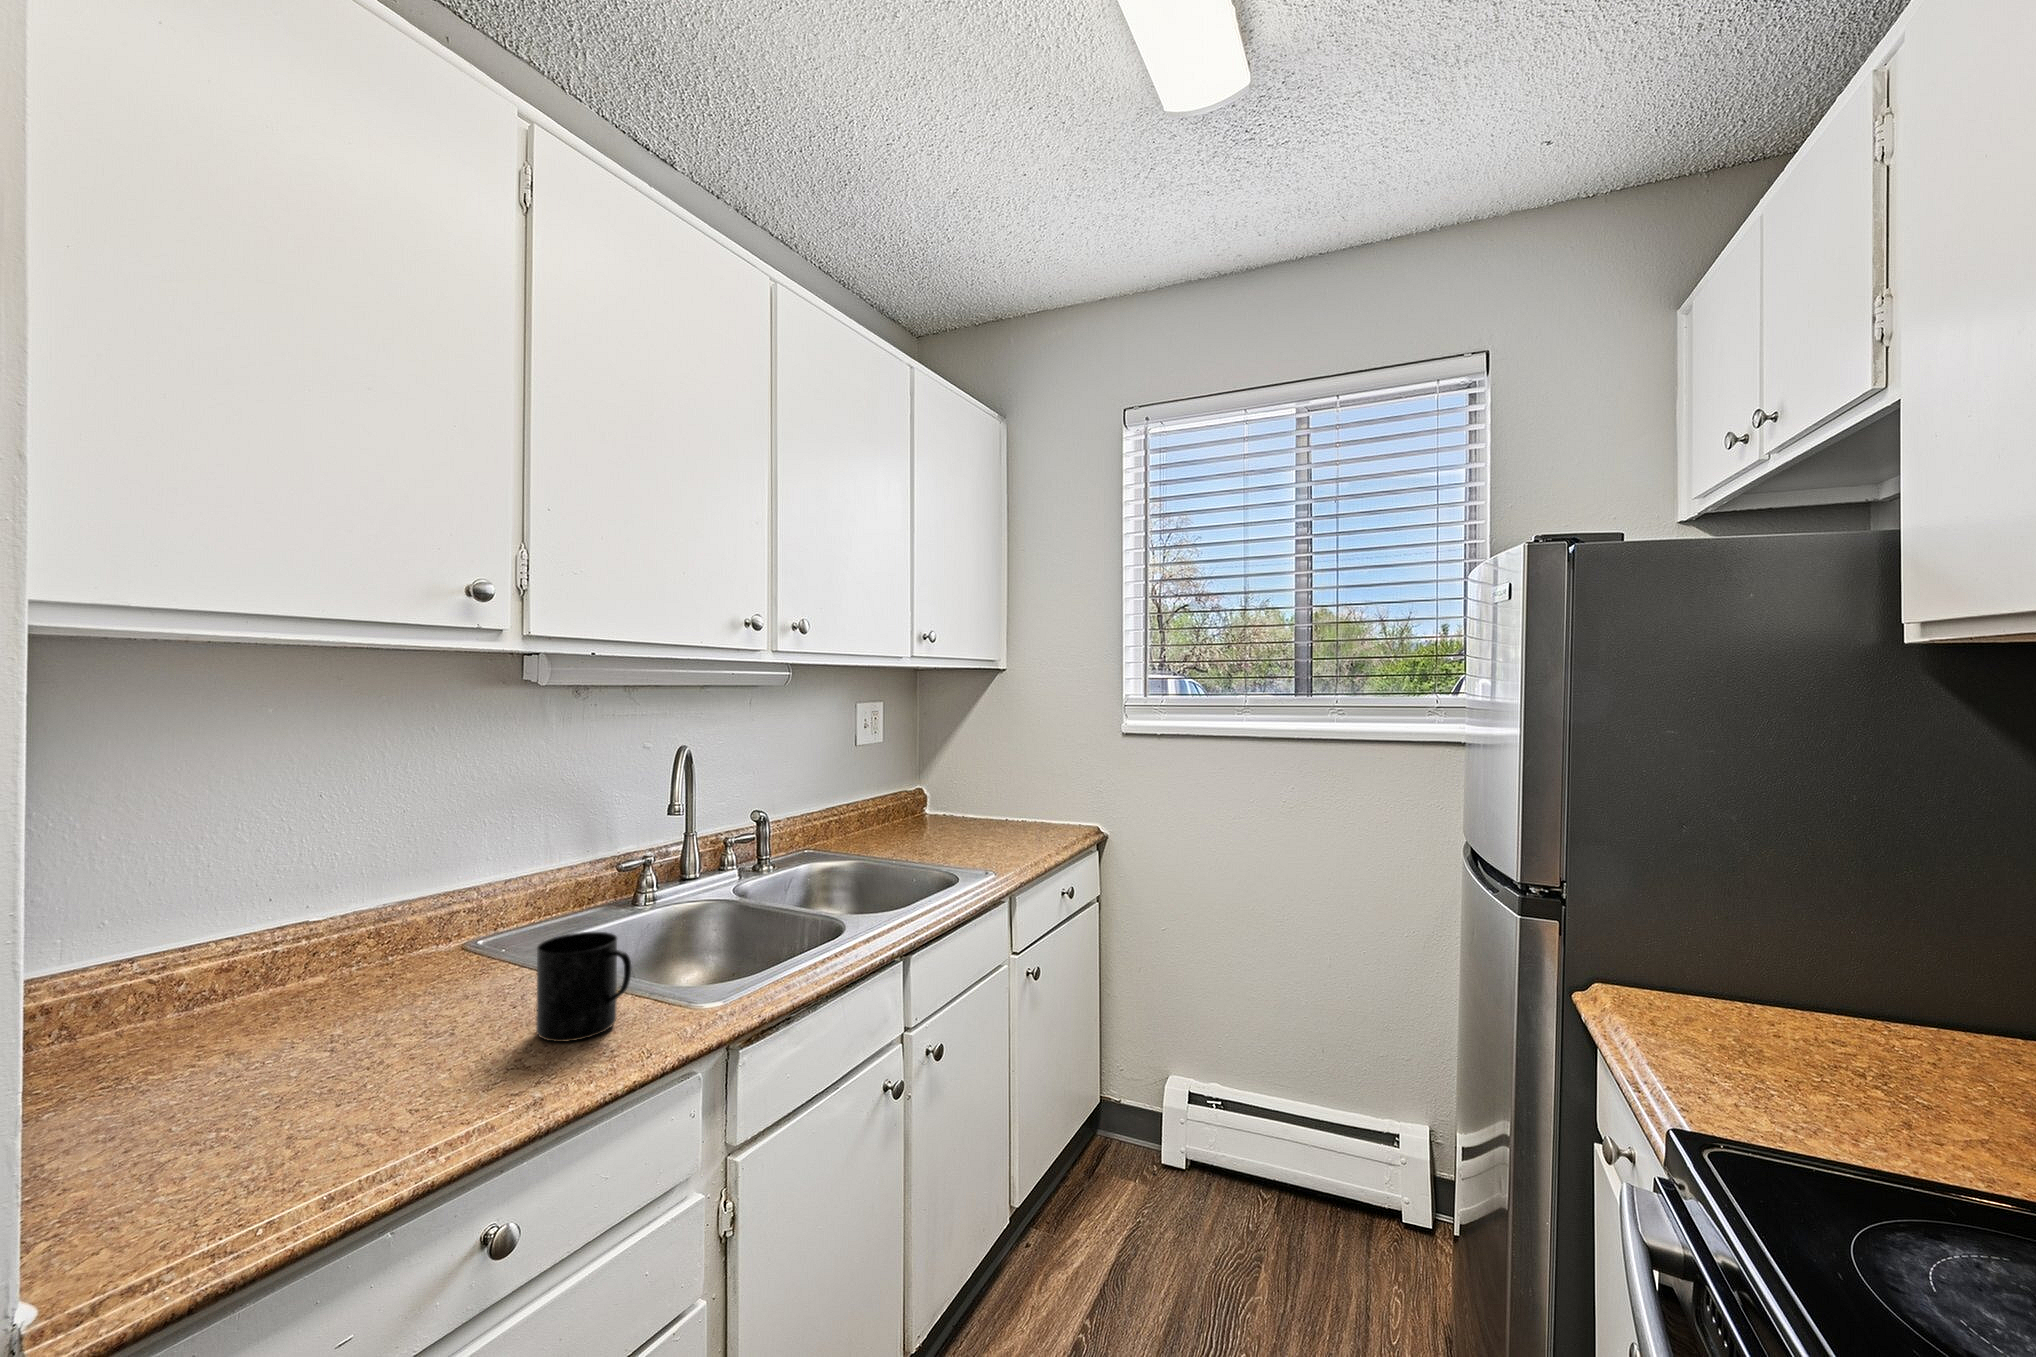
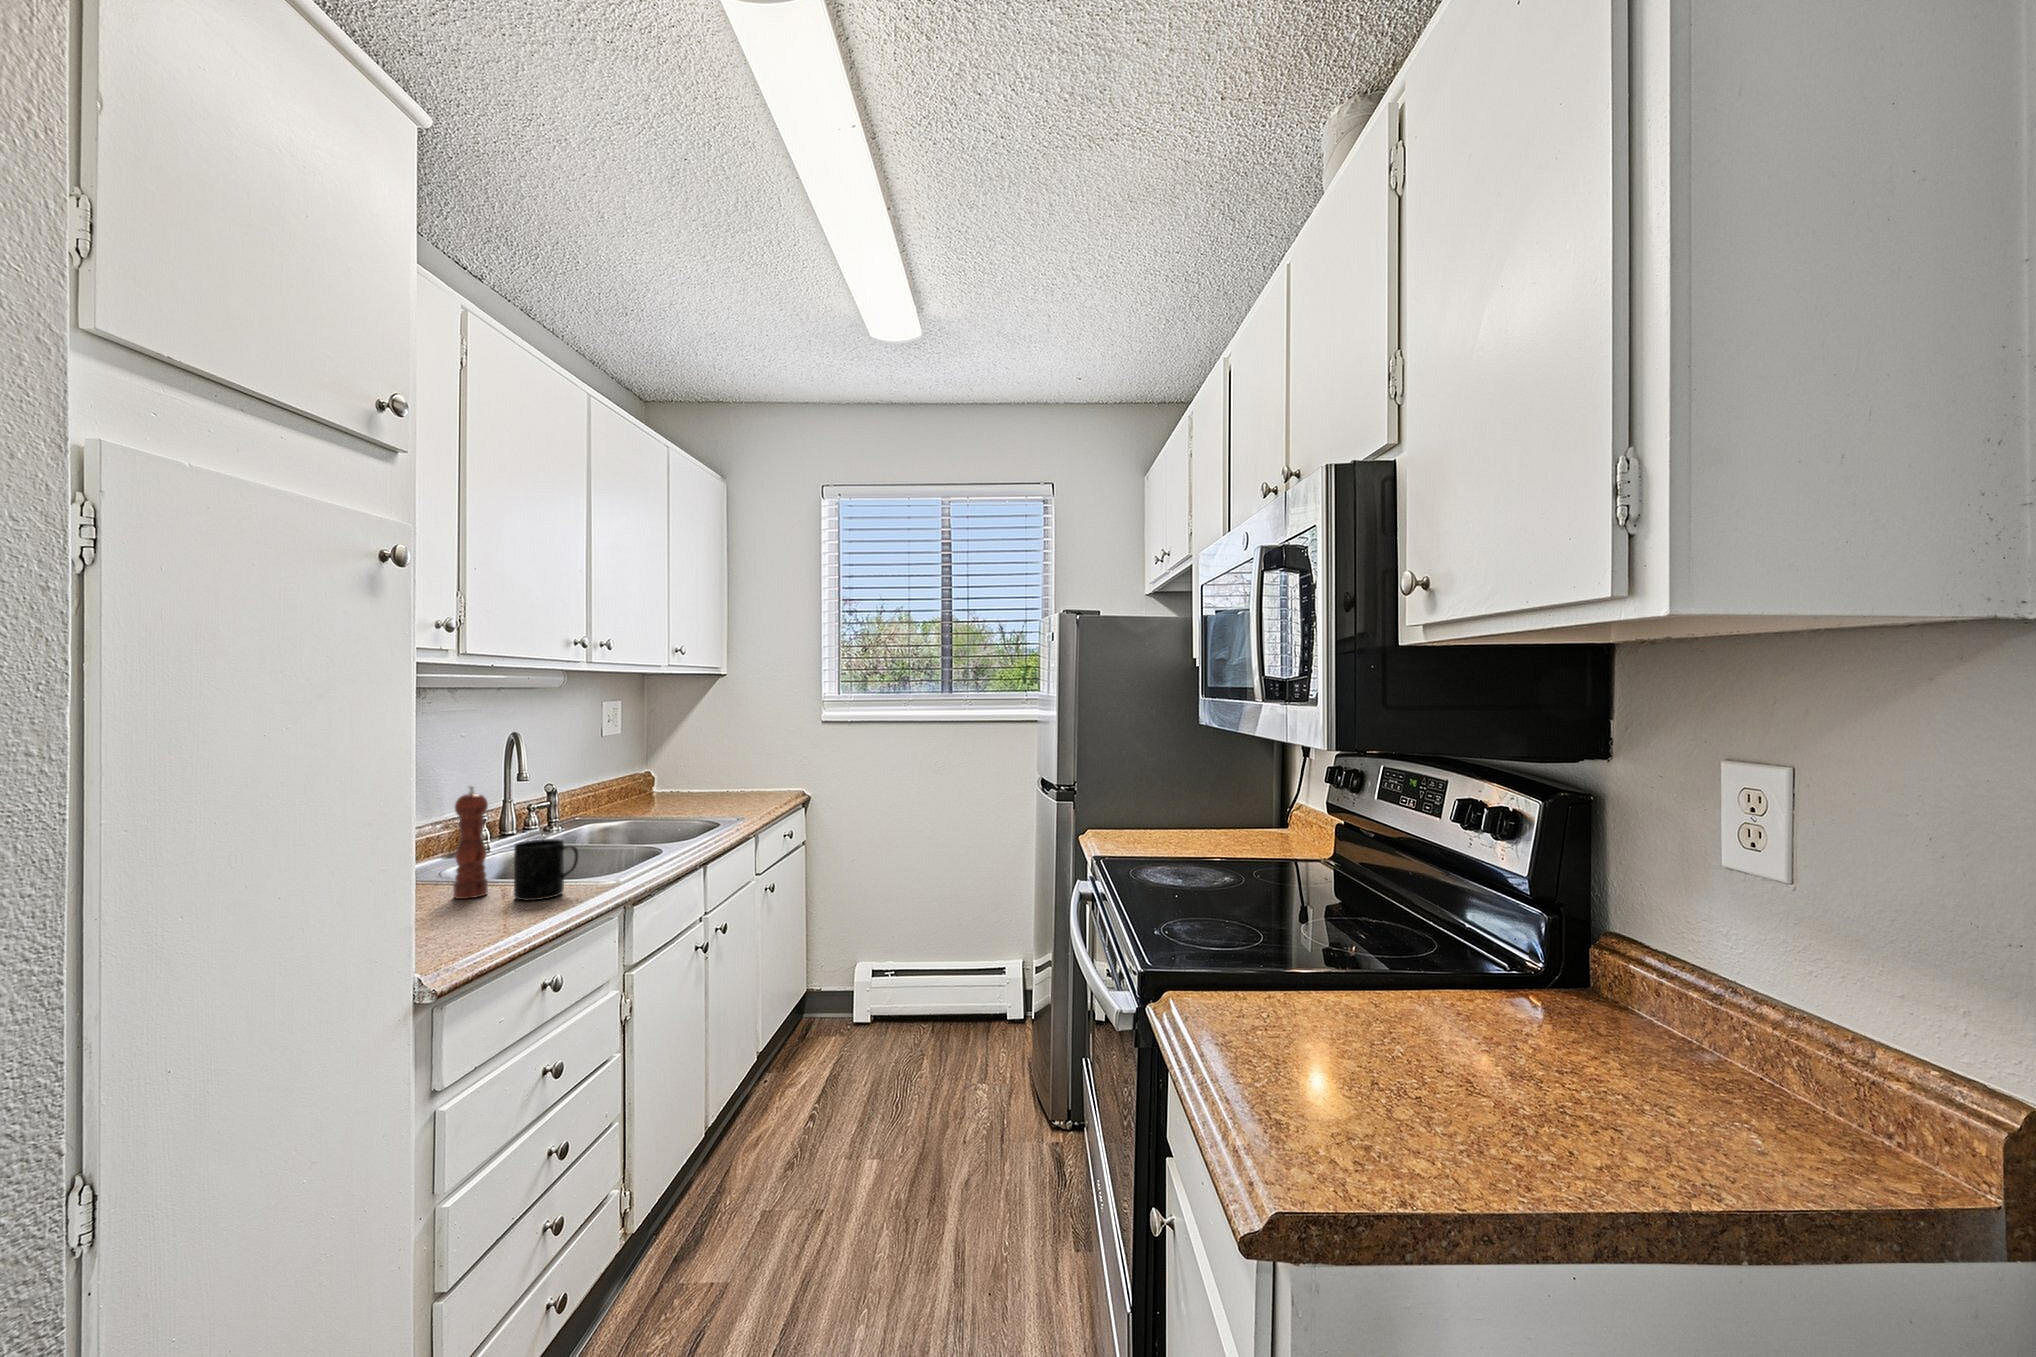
pepper mill: none [481,837,533,1016] -> present [453,786,488,899]

